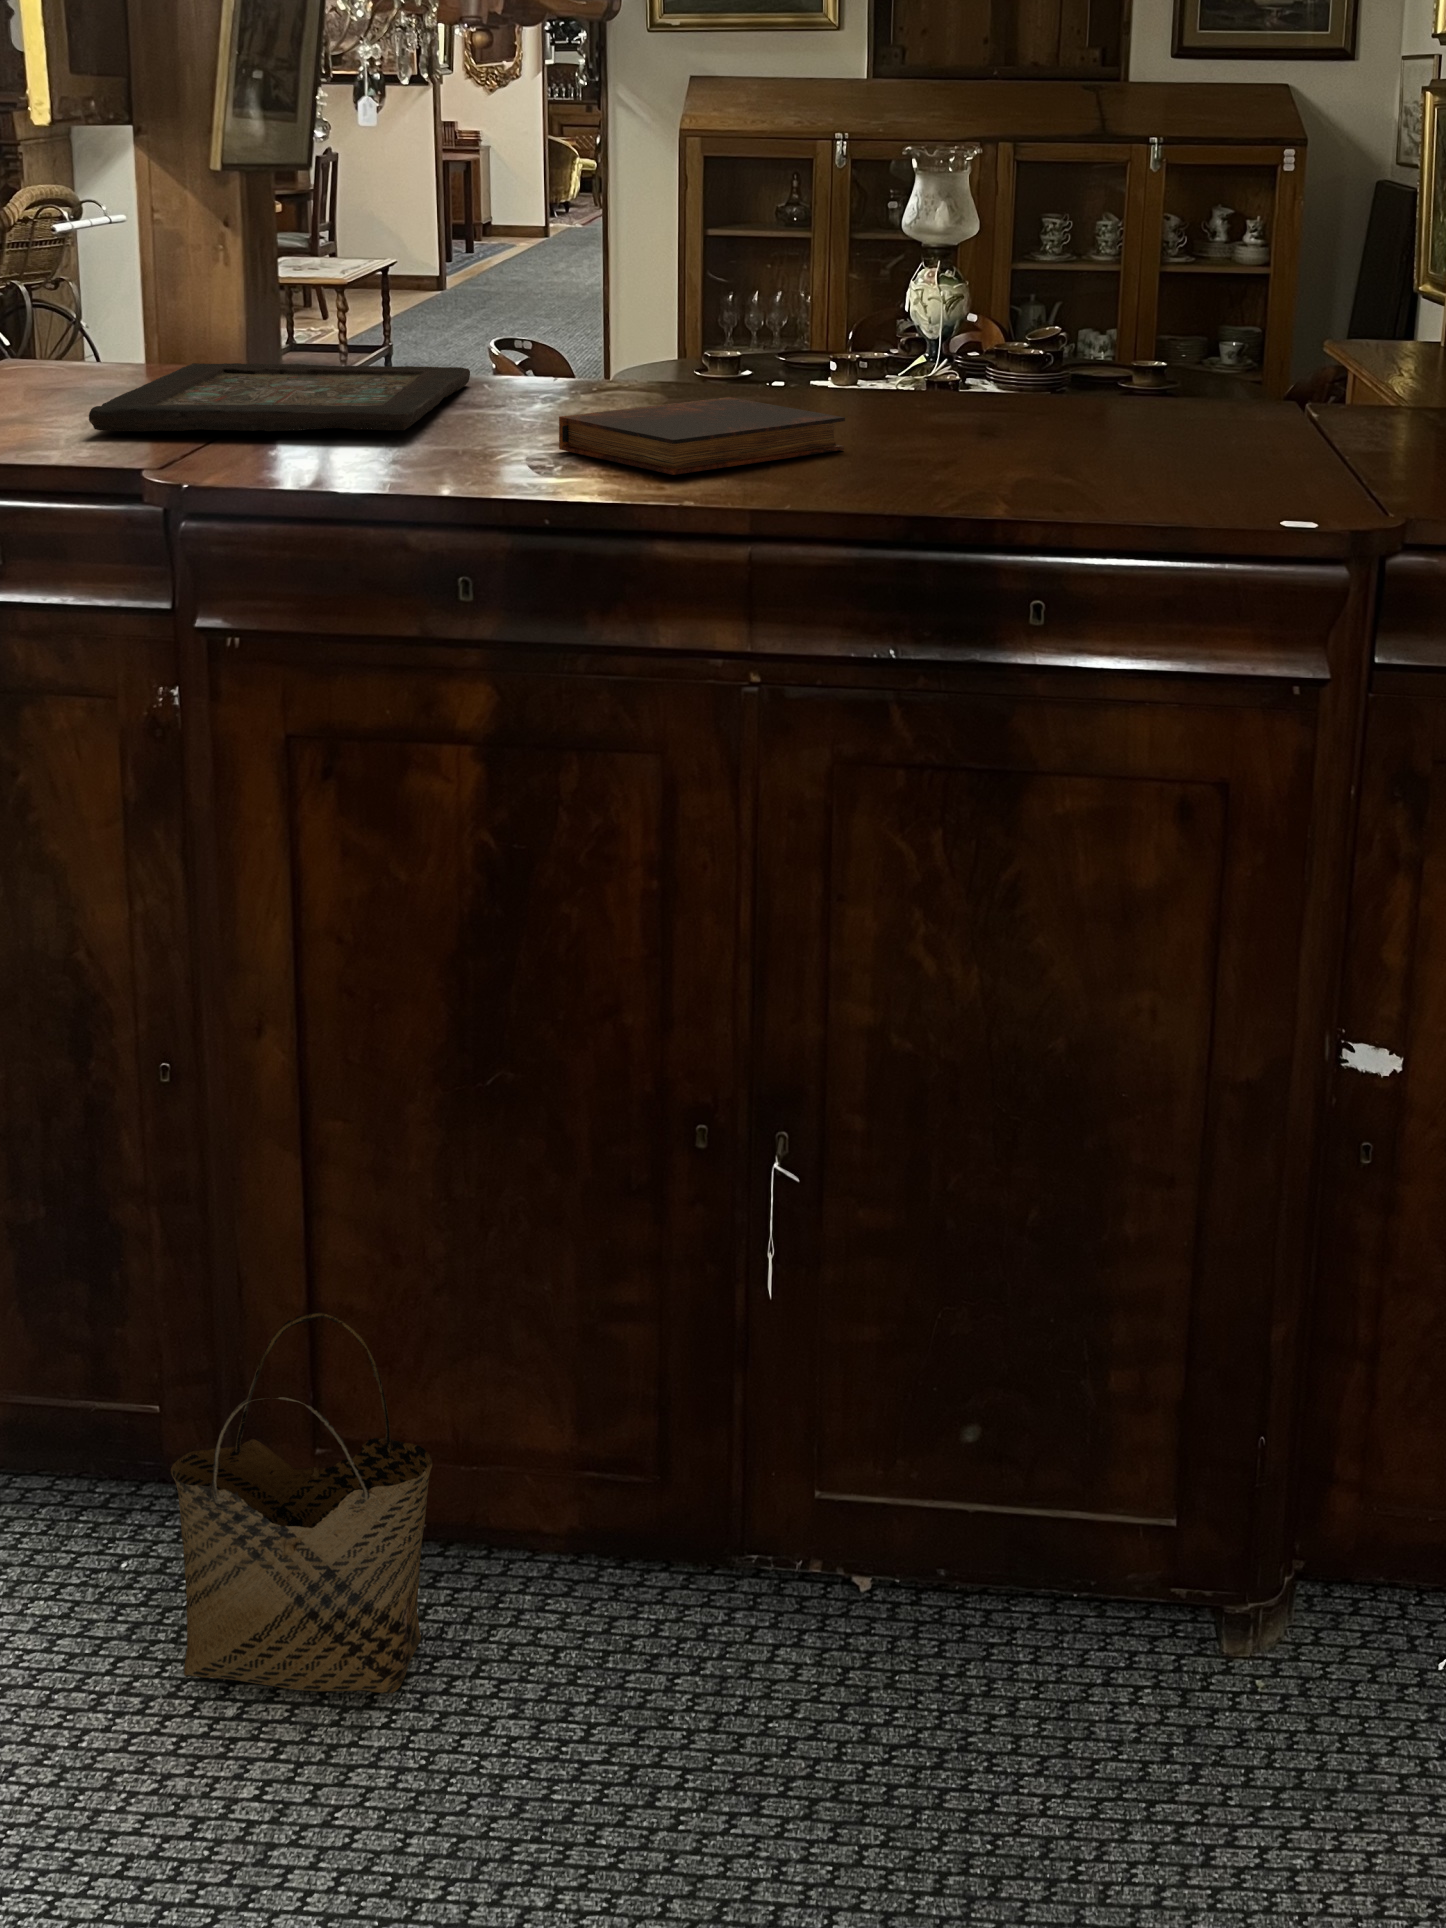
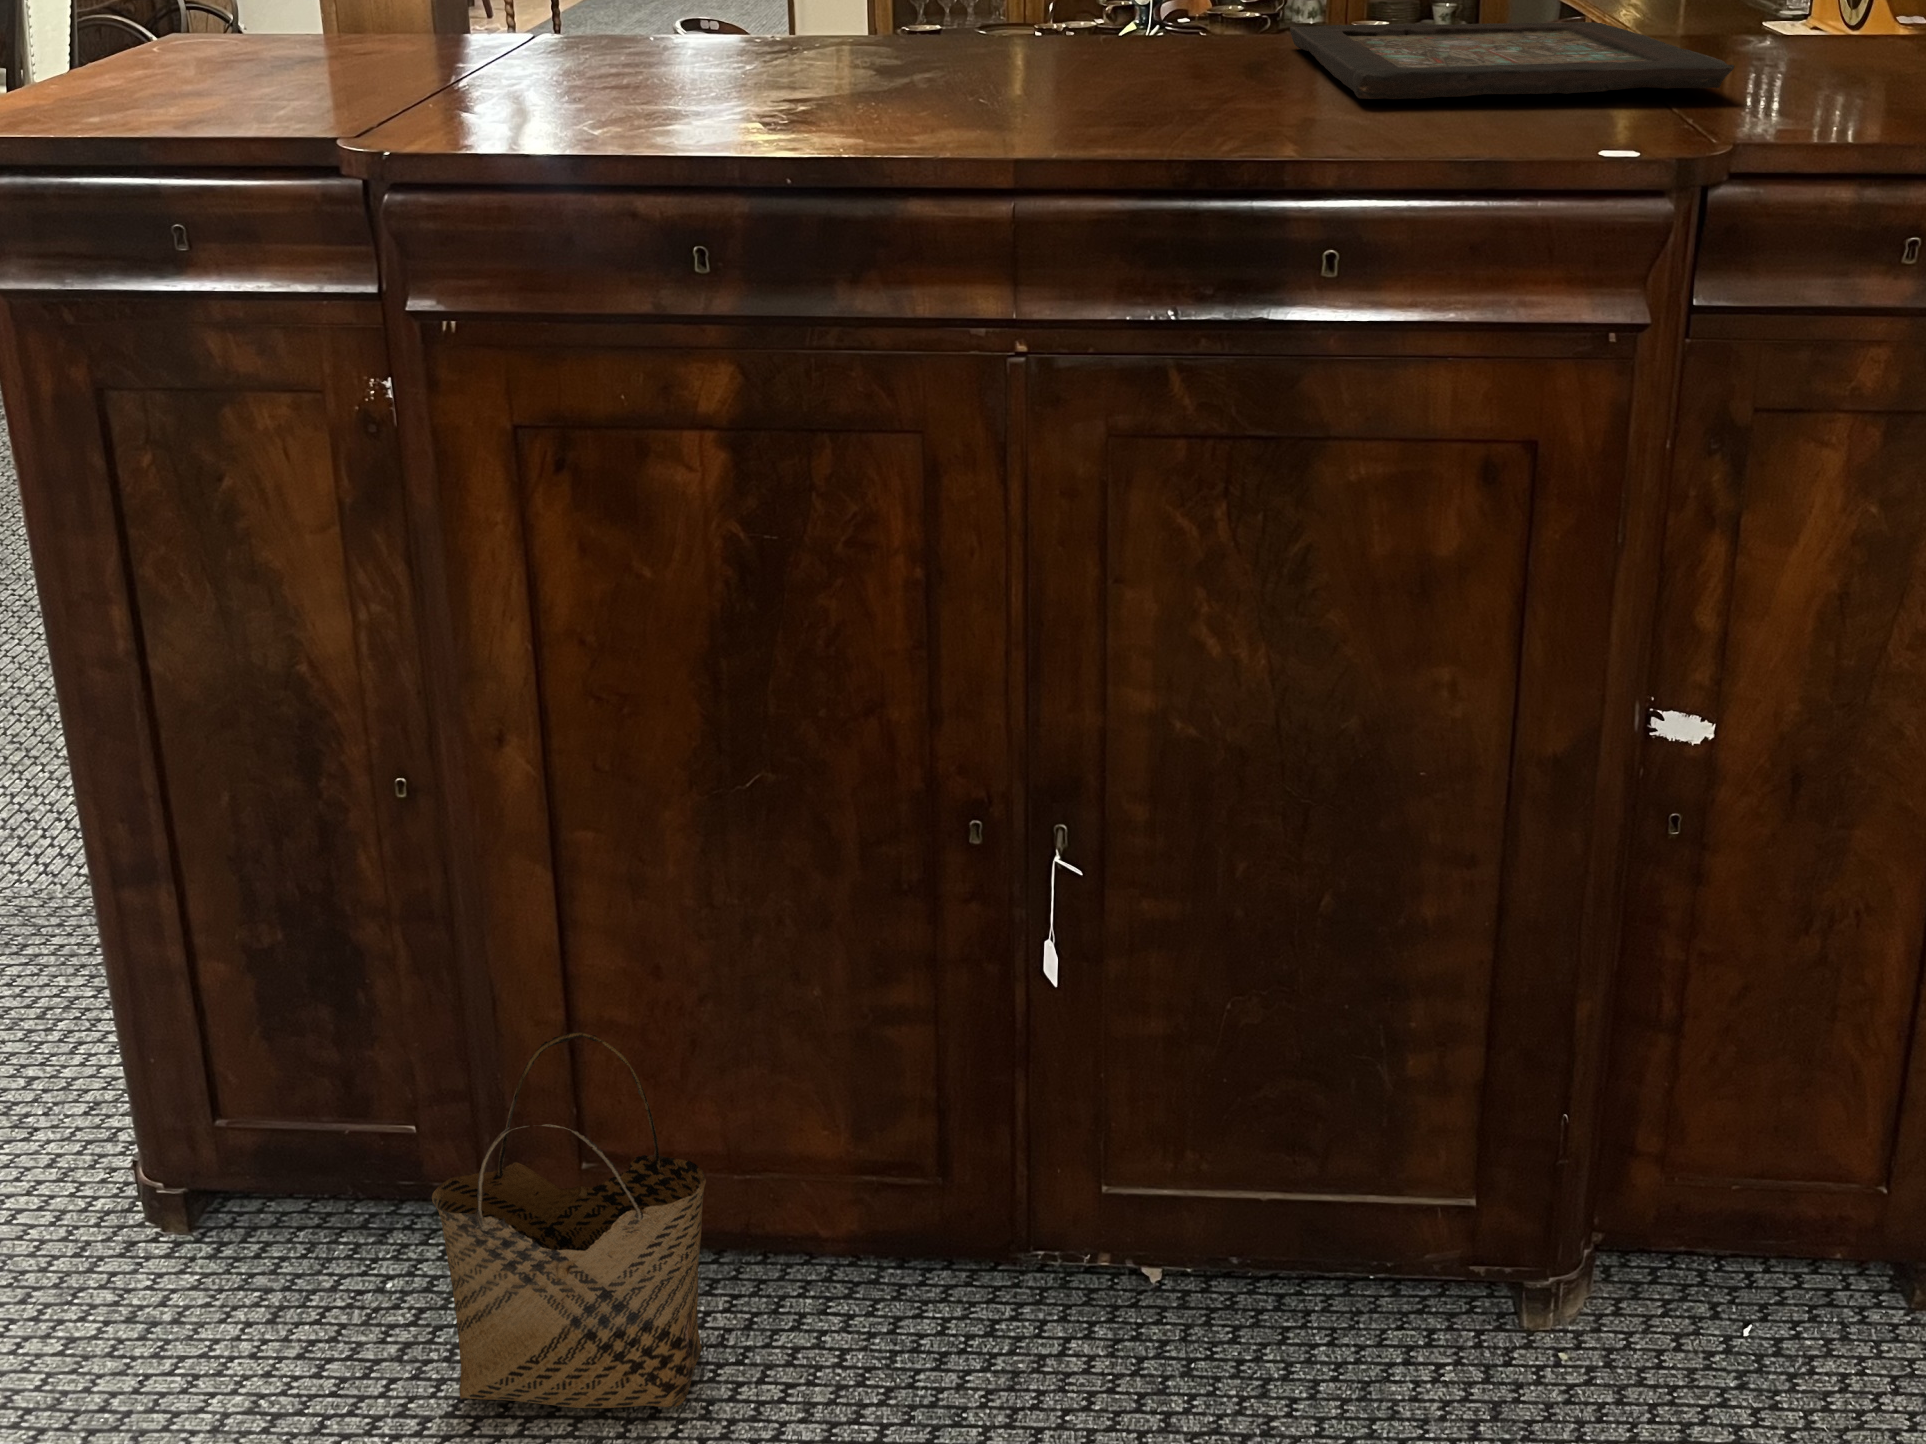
decorative tray: present [89,363,470,431] -> present [1290,22,1734,99]
book: present [559,397,845,475] -> none [787,41,1104,122]

